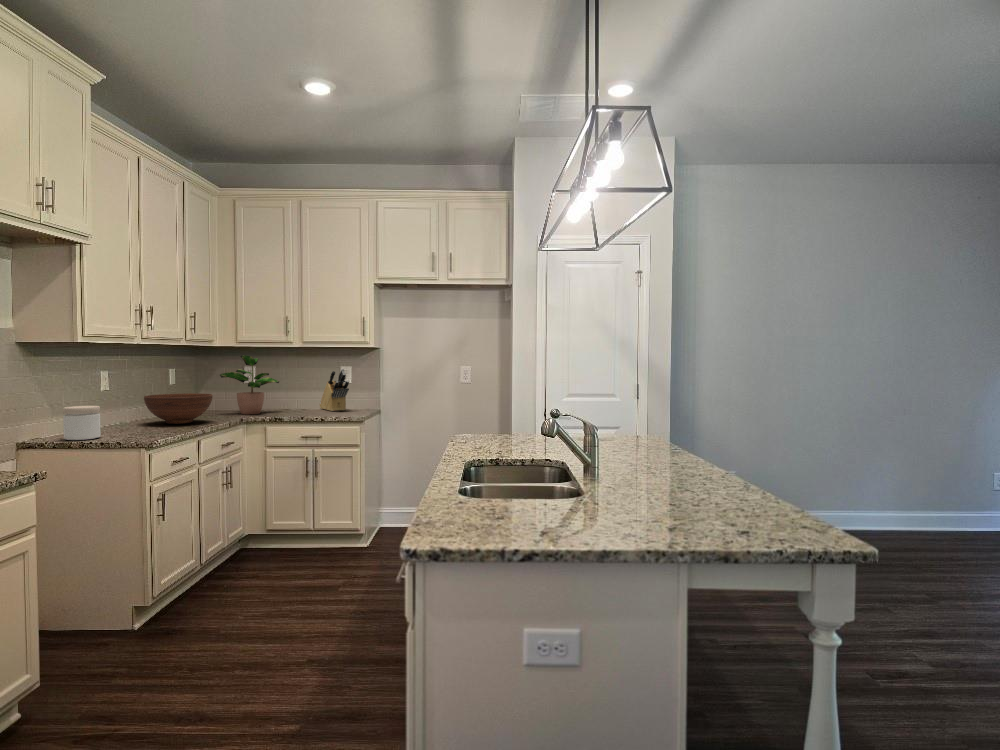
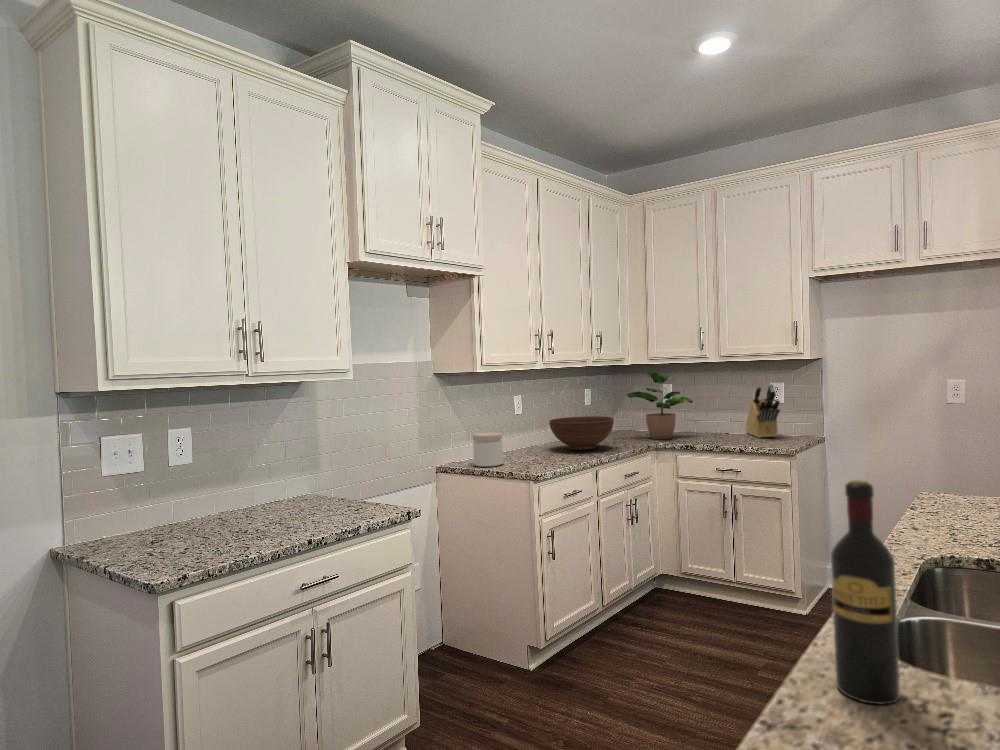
wine bottle: none [443,397,472,512] -> present [831,480,900,705]

